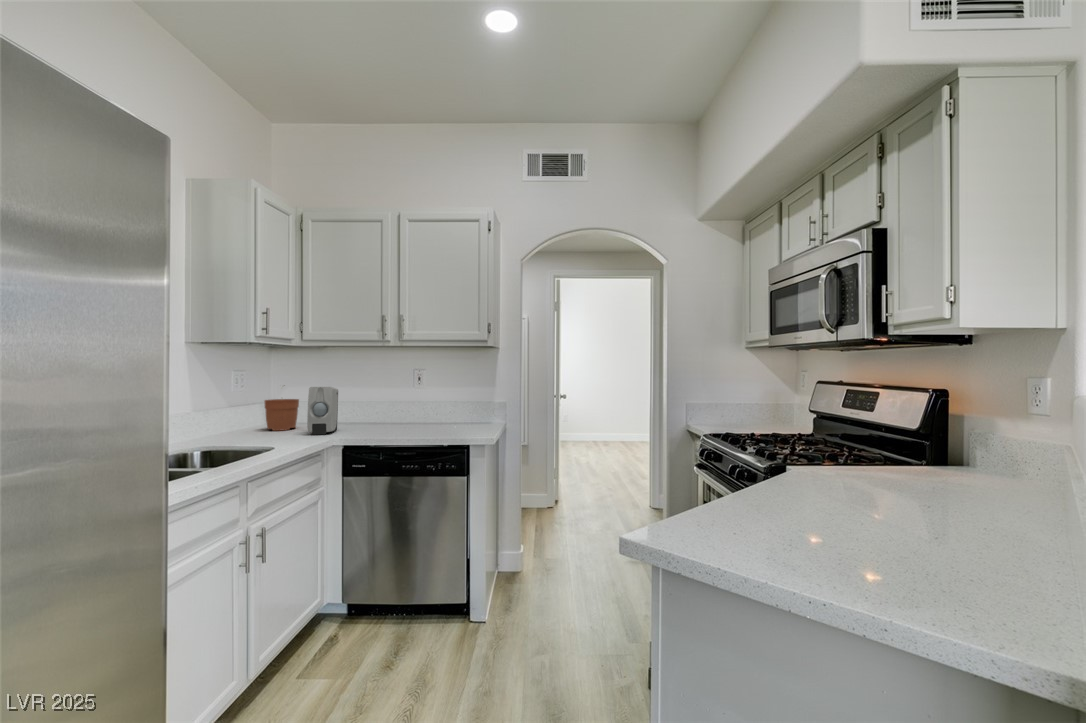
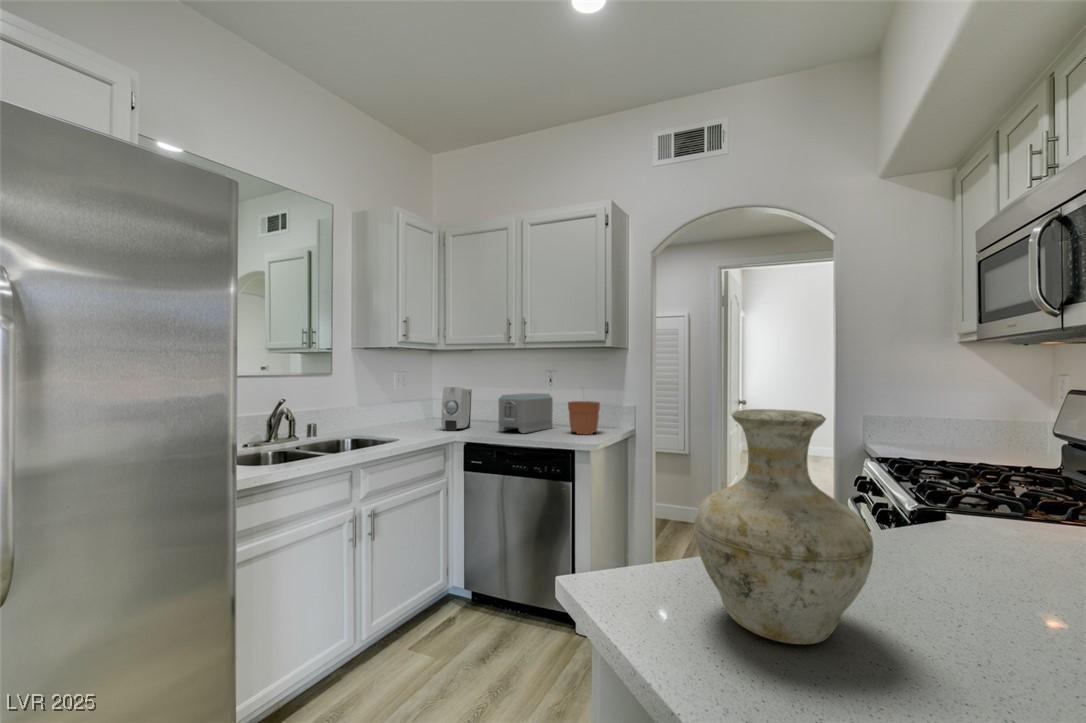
toaster: none [377,392,429,433] -> present [499,393,553,433]
vase: none [732,396,861,558] -> present [694,409,873,644]
plant pot: present [264,399,299,431] -> present [568,401,600,434]

